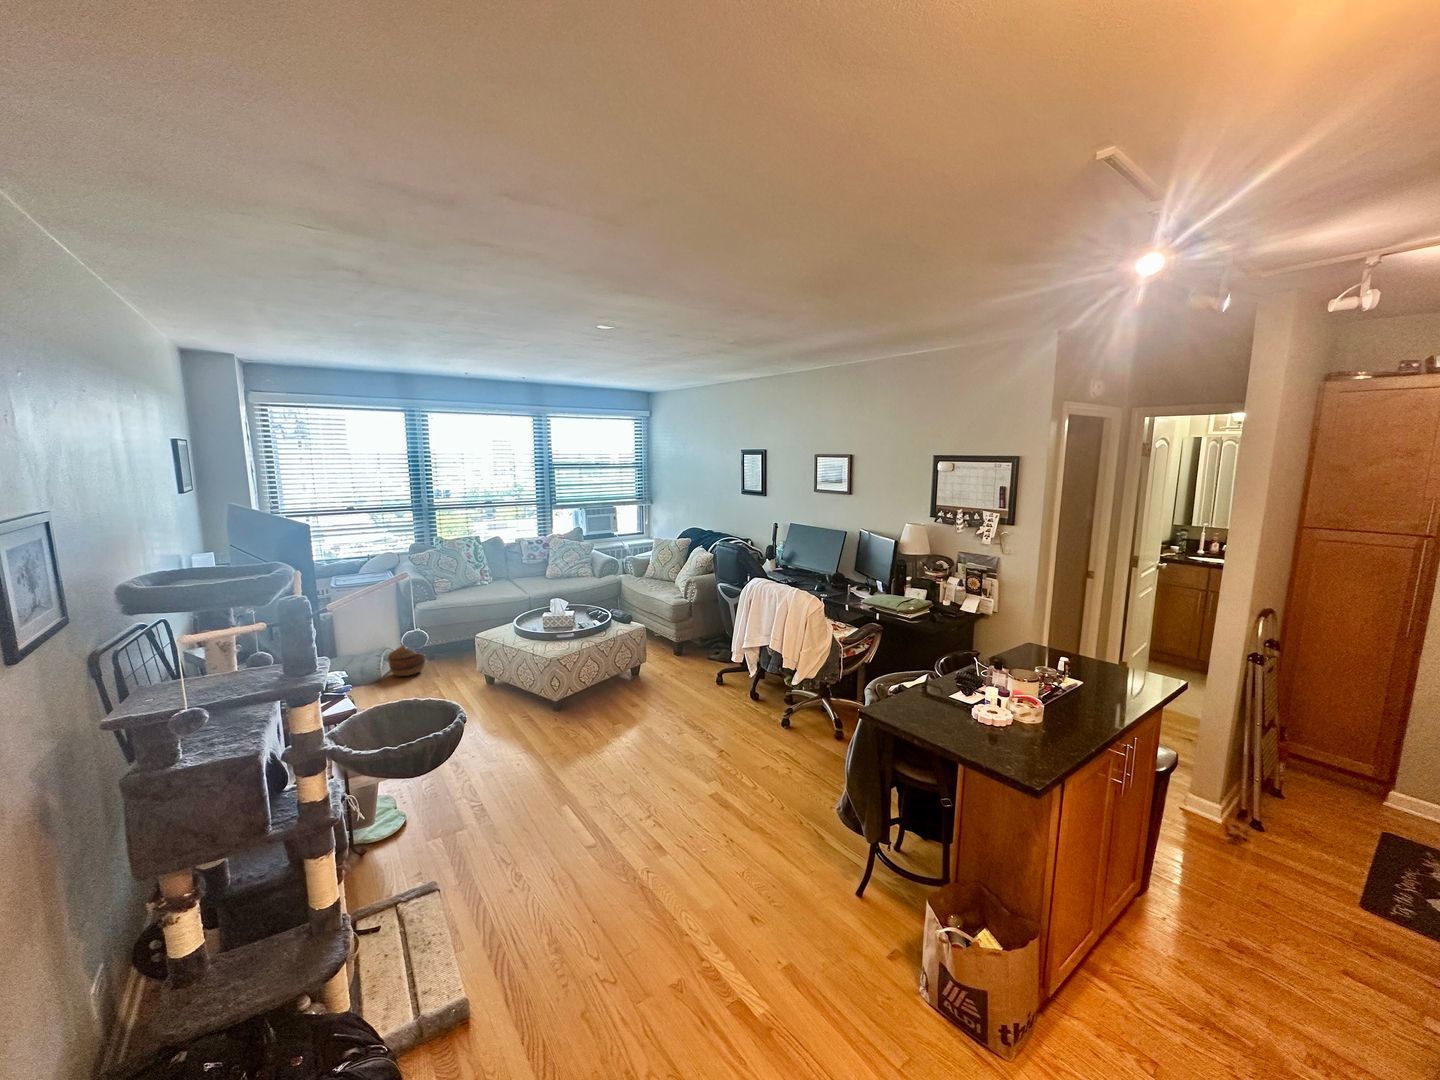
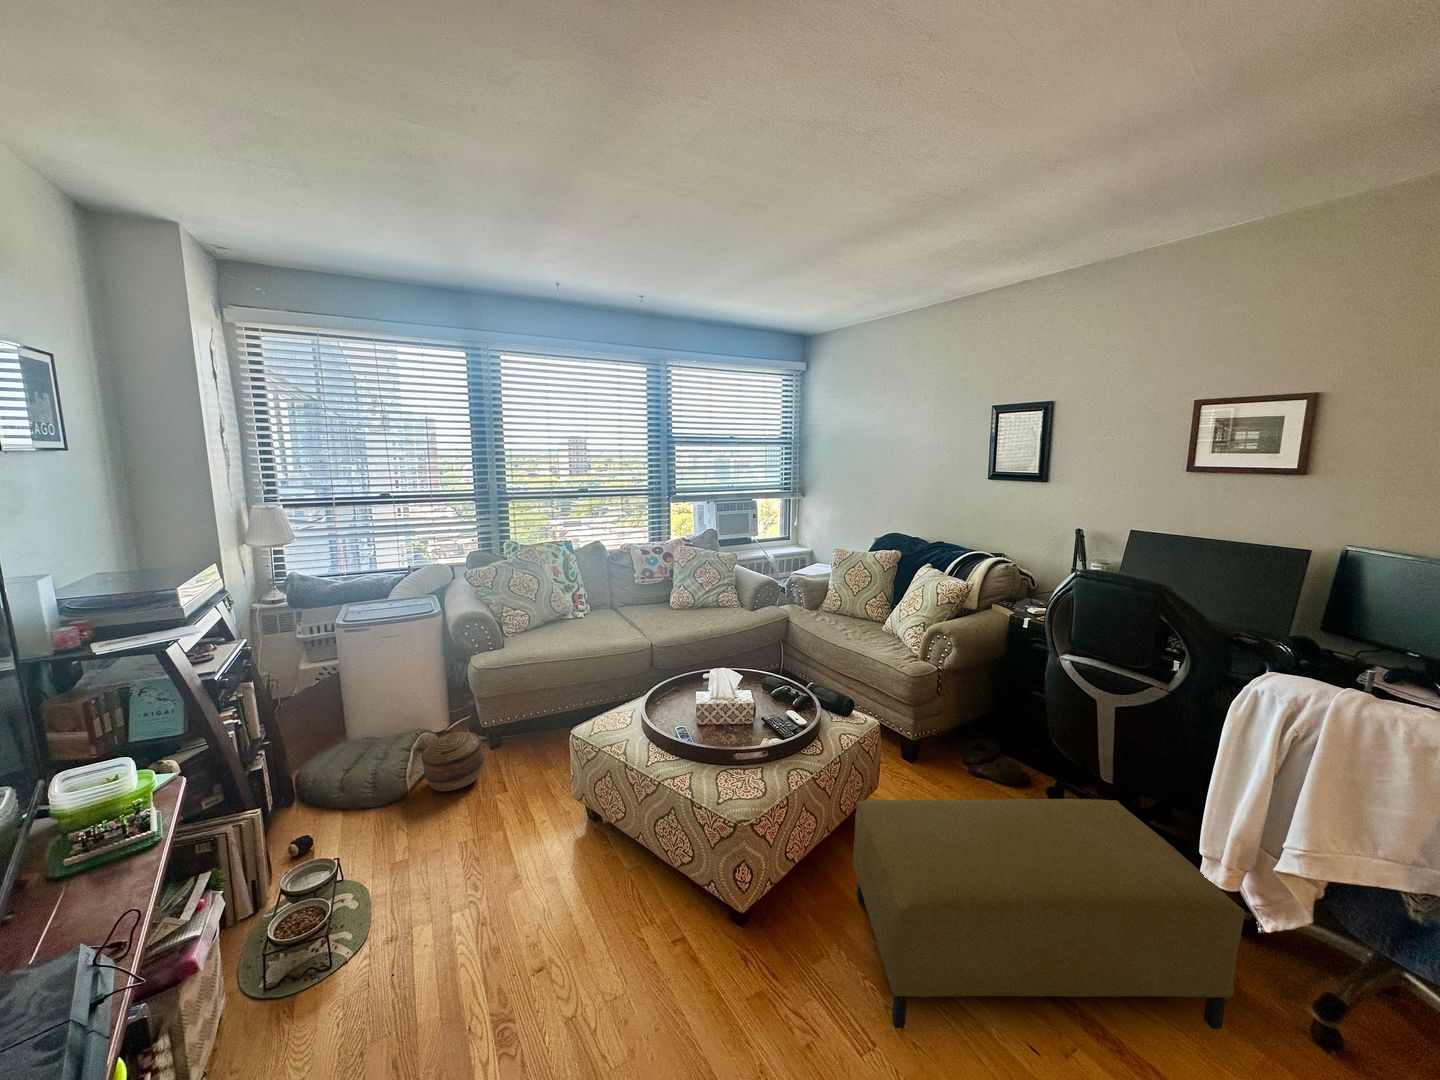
ottoman: none [605,646,742,727] -> present [853,799,1245,1029]

